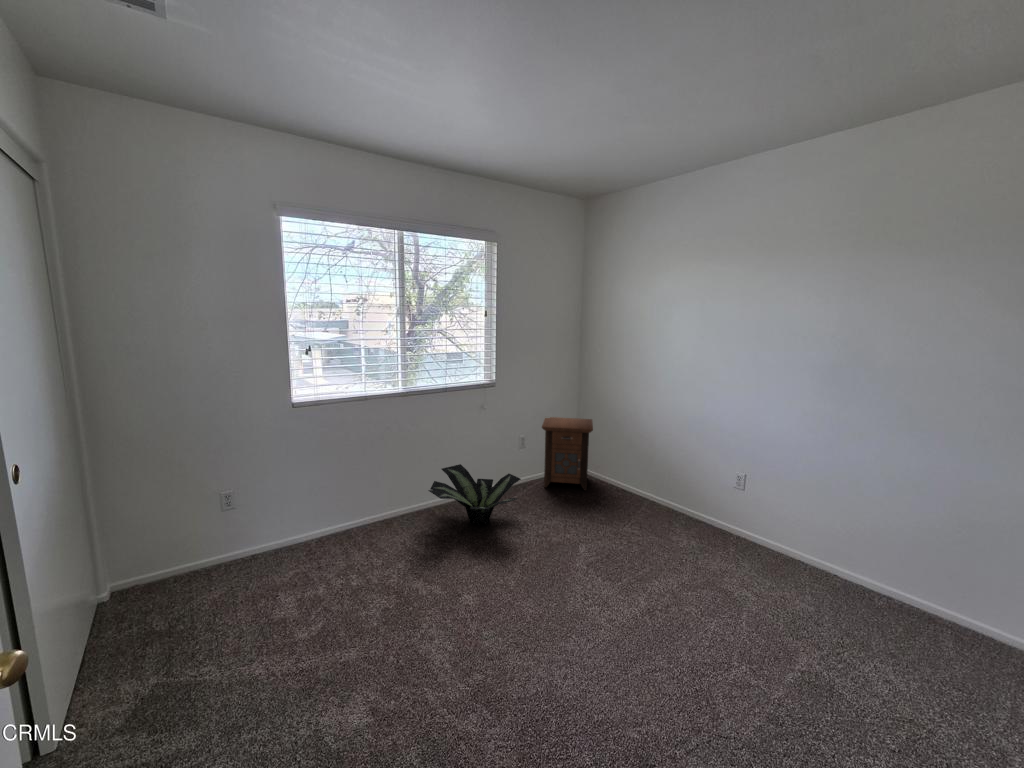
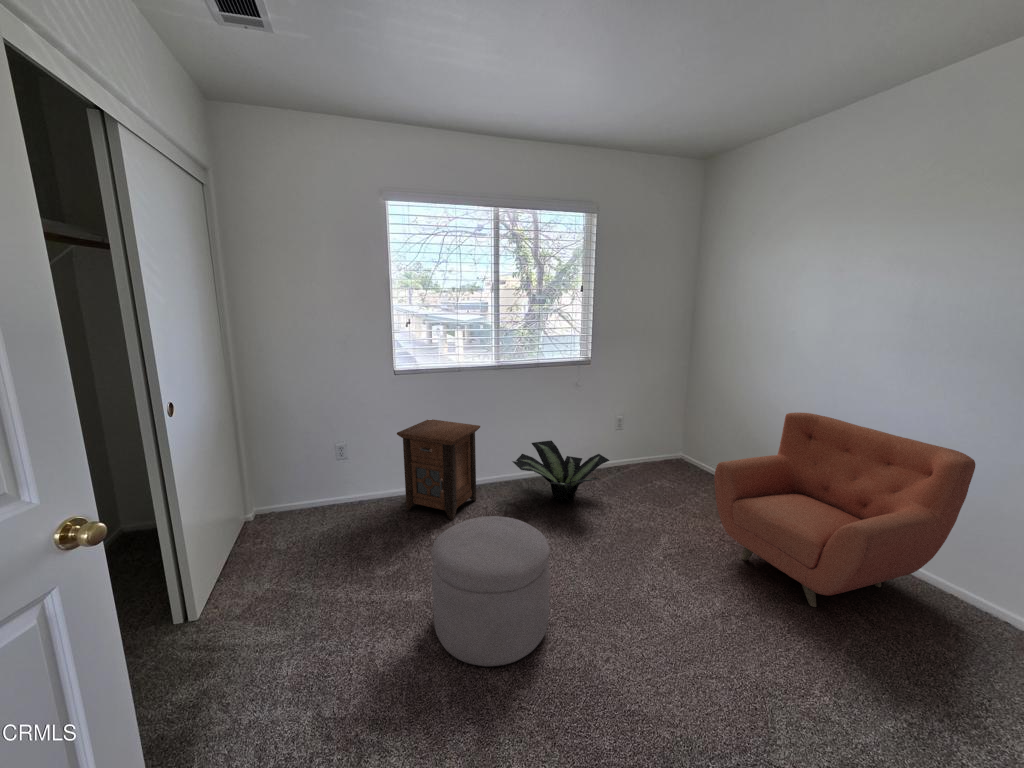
nightstand: present [542,417,593,490] -> present [397,419,480,520]
armchair: none [622,423,813,590] -> present [715,413,976,607]
ottoman: none [380,552,504,715] -> present [431,516,550,666]

